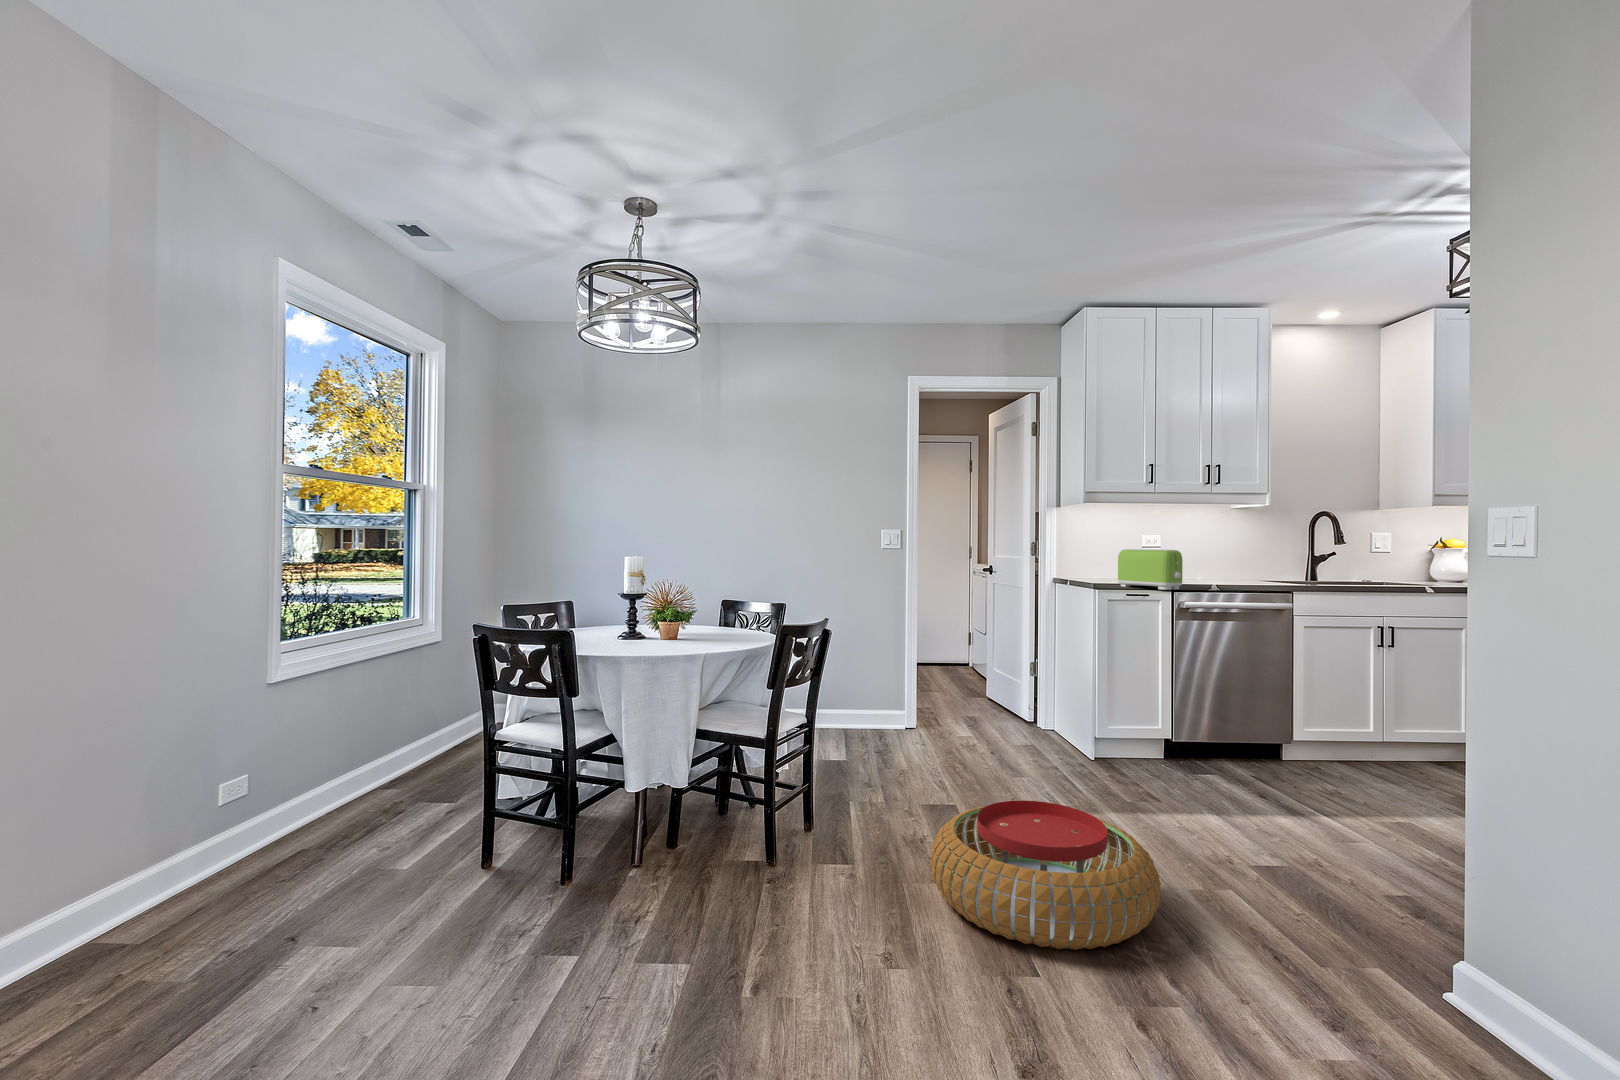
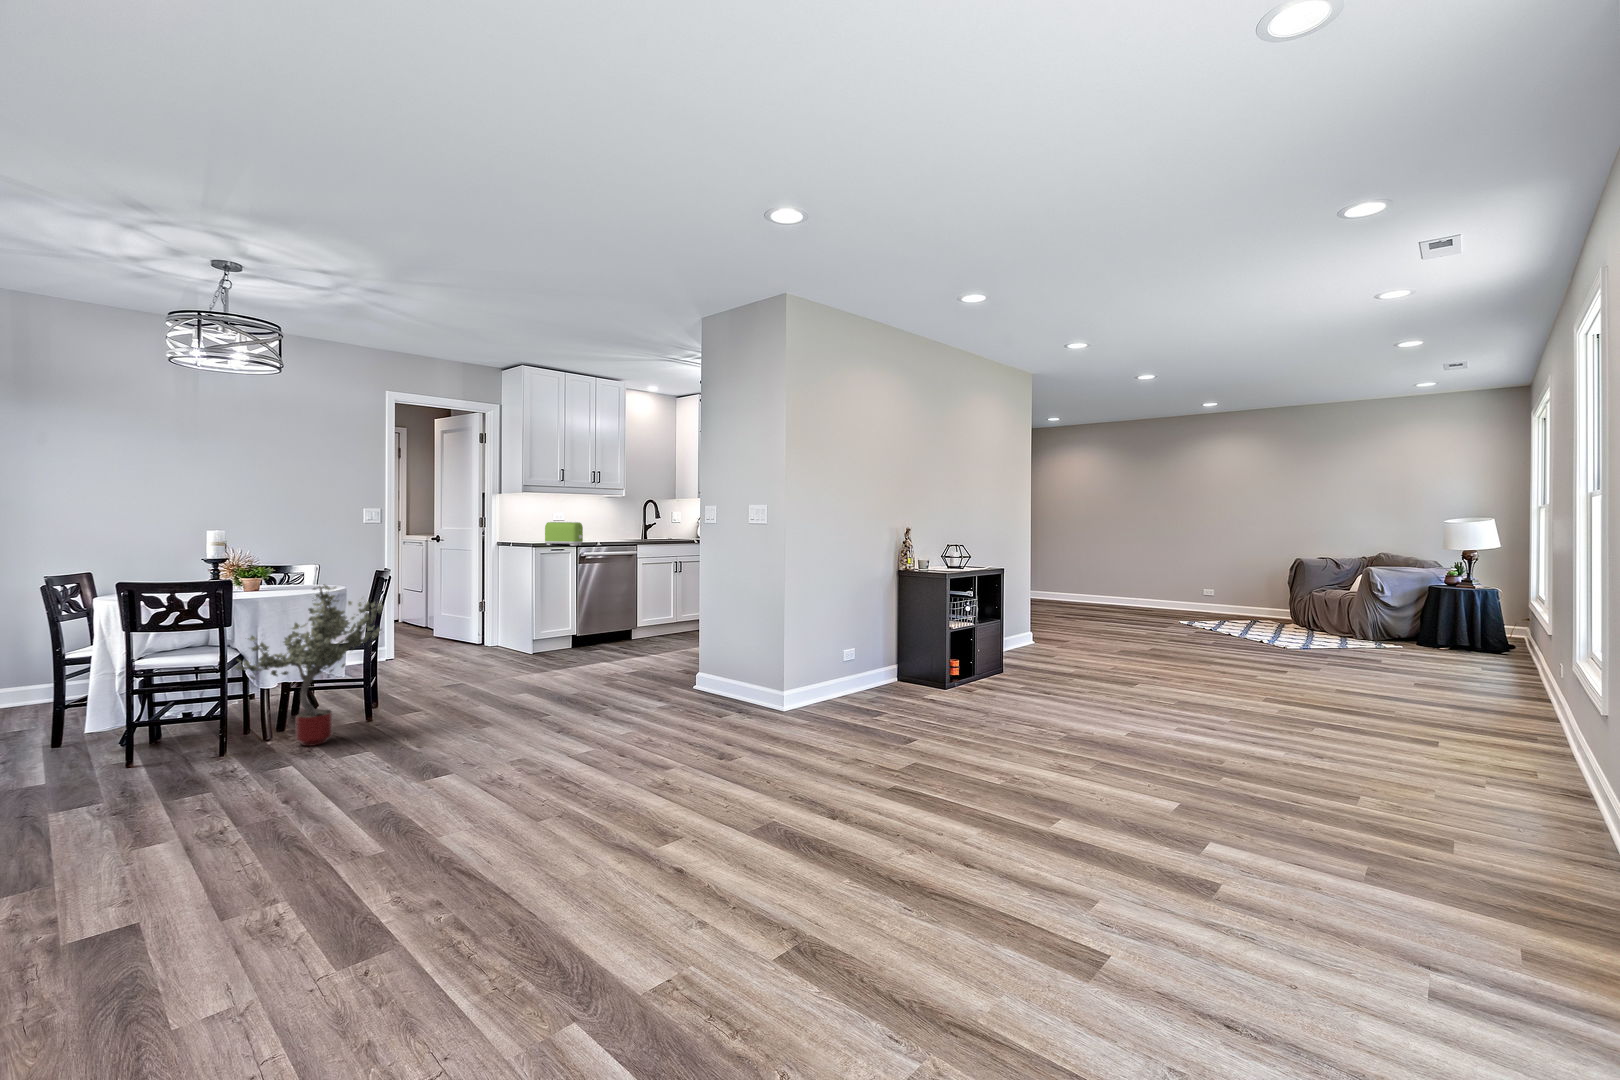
potted tree: none [548,647,763,914] -> present [235,584,383,746]
pouf: present [930,801,1161,950] -> none [476,654,594,711]

